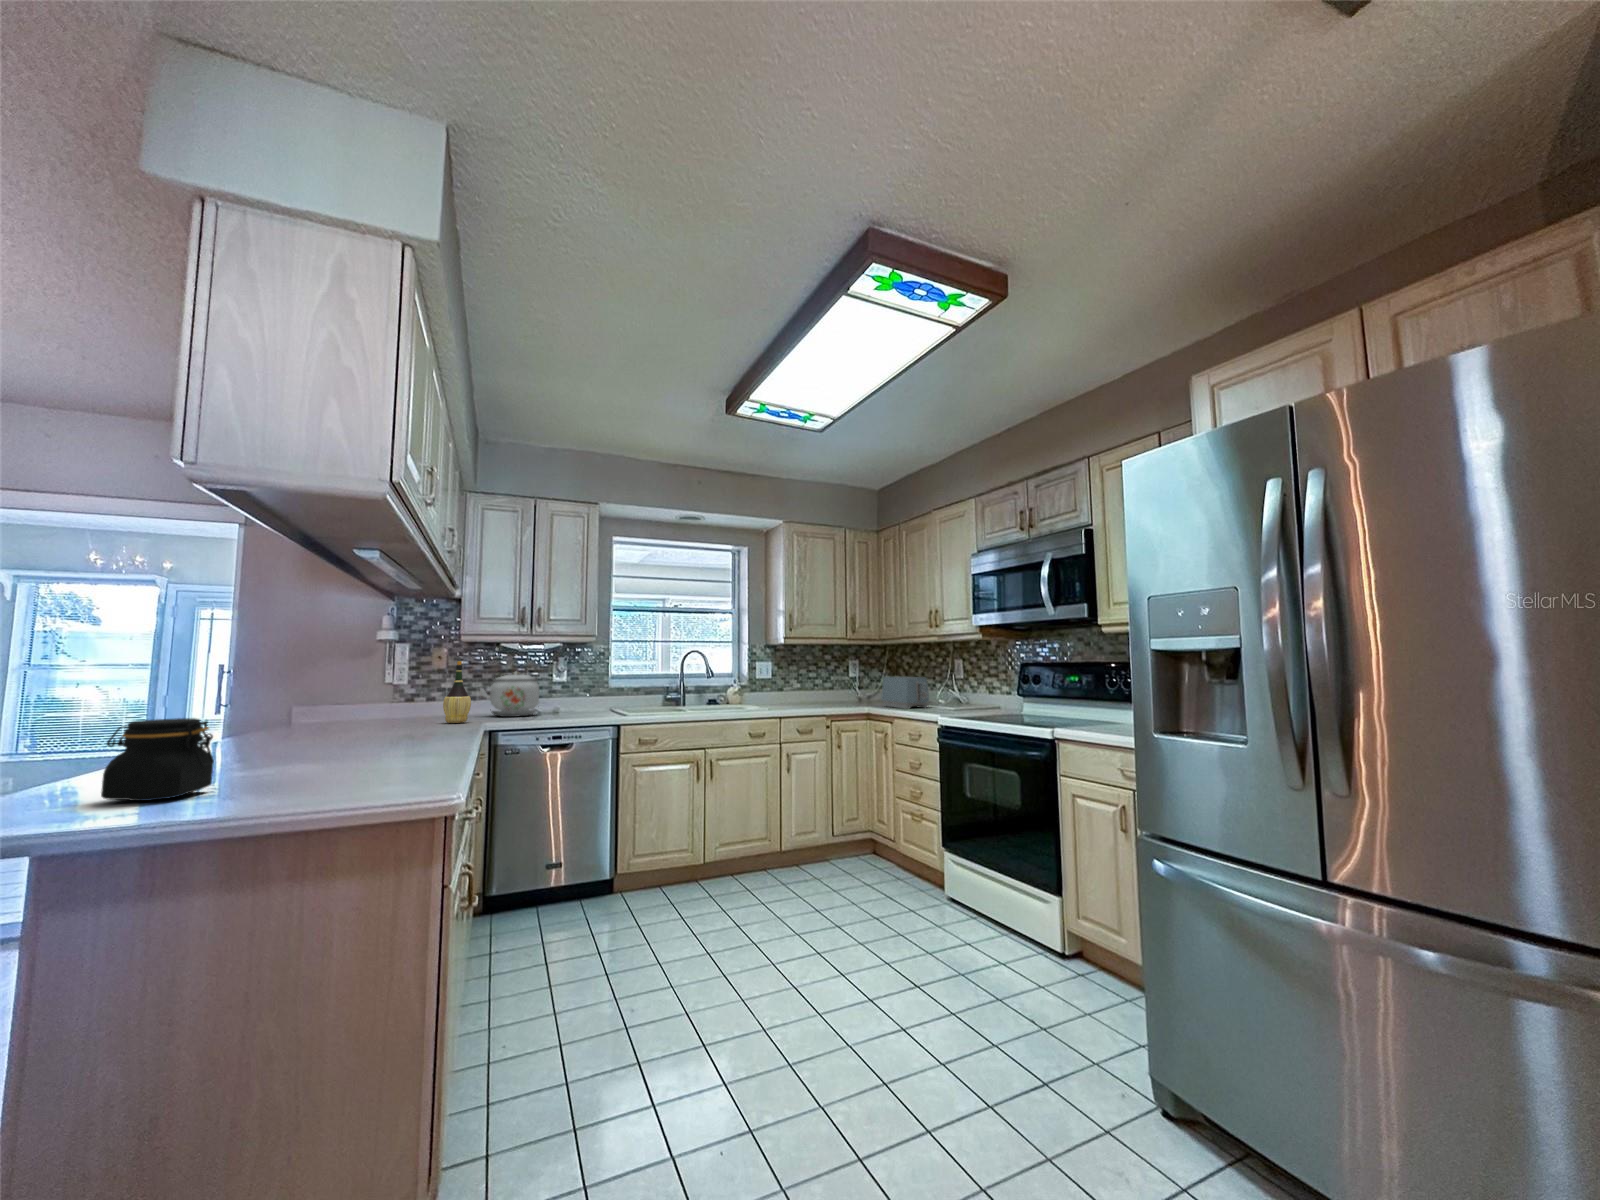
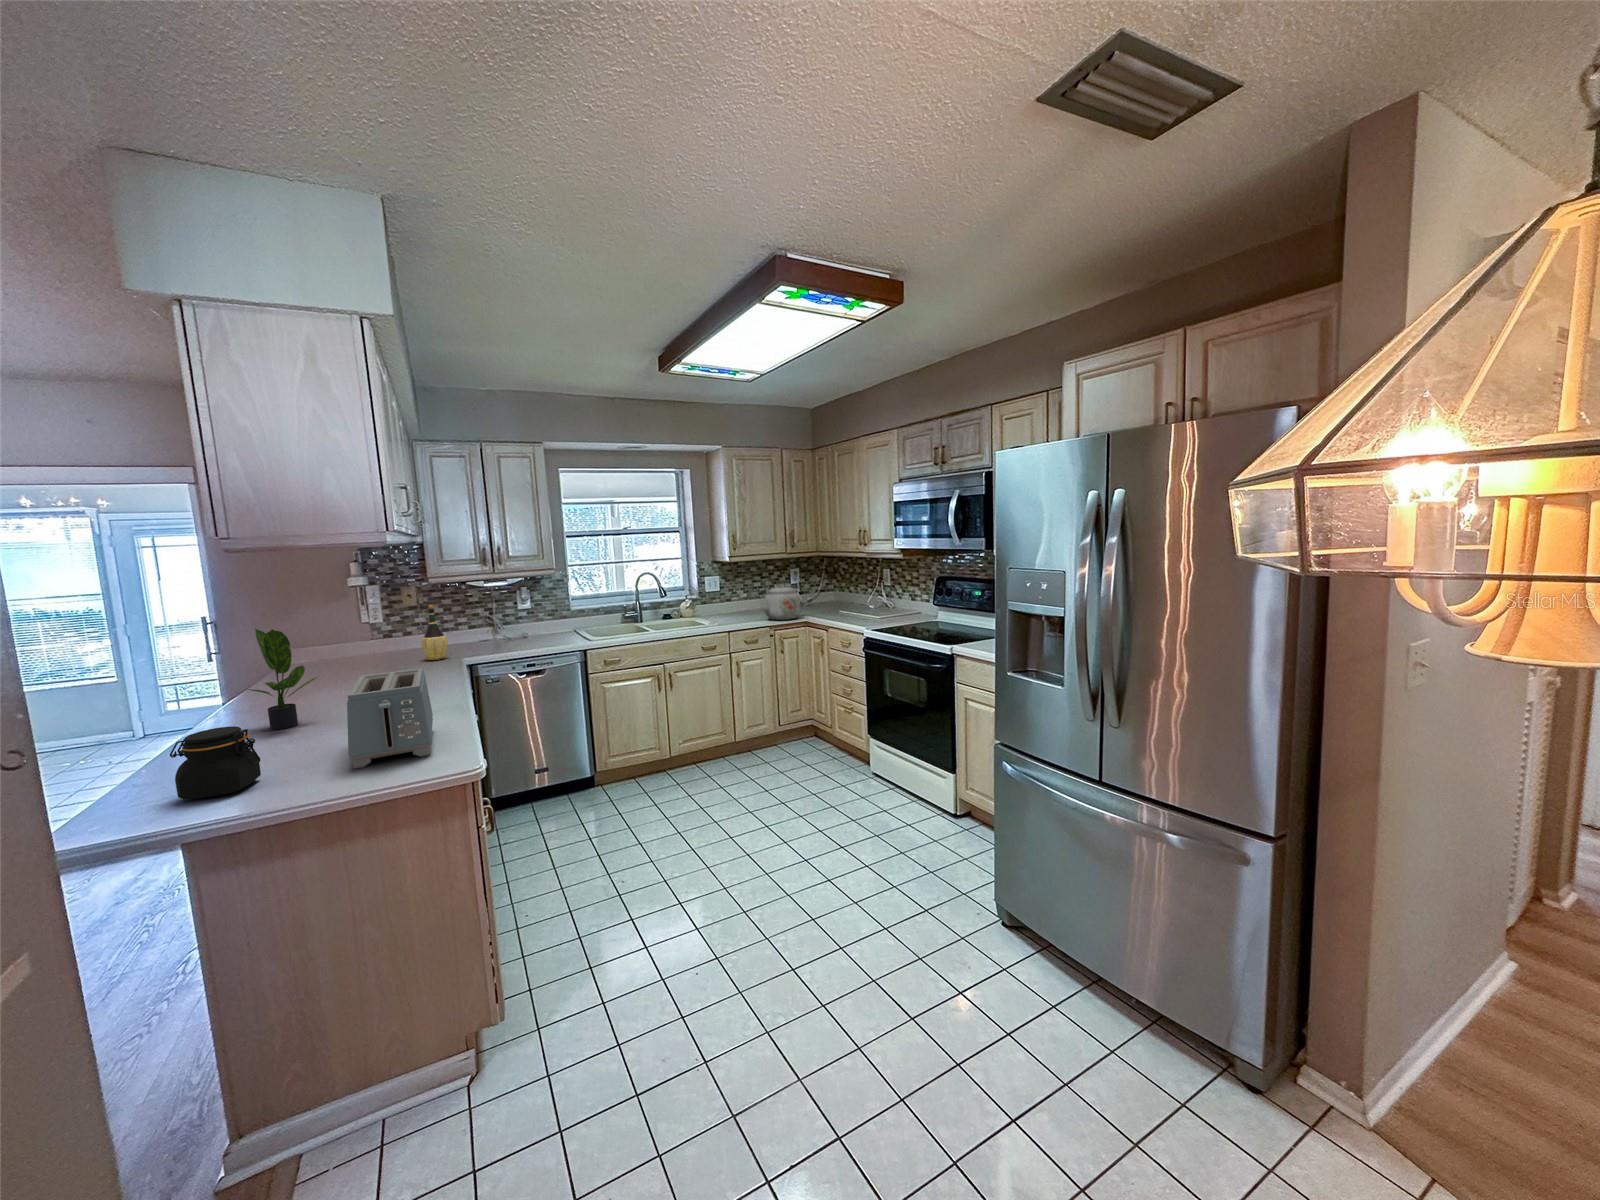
potted plant: none [231,636,317,759] -> present [249,629,318,730]
kettle: present [480,672,539,717] -> present [760,585,800,620]
toaster: present [881,677,929,709] -> present [347,668,433,769]

